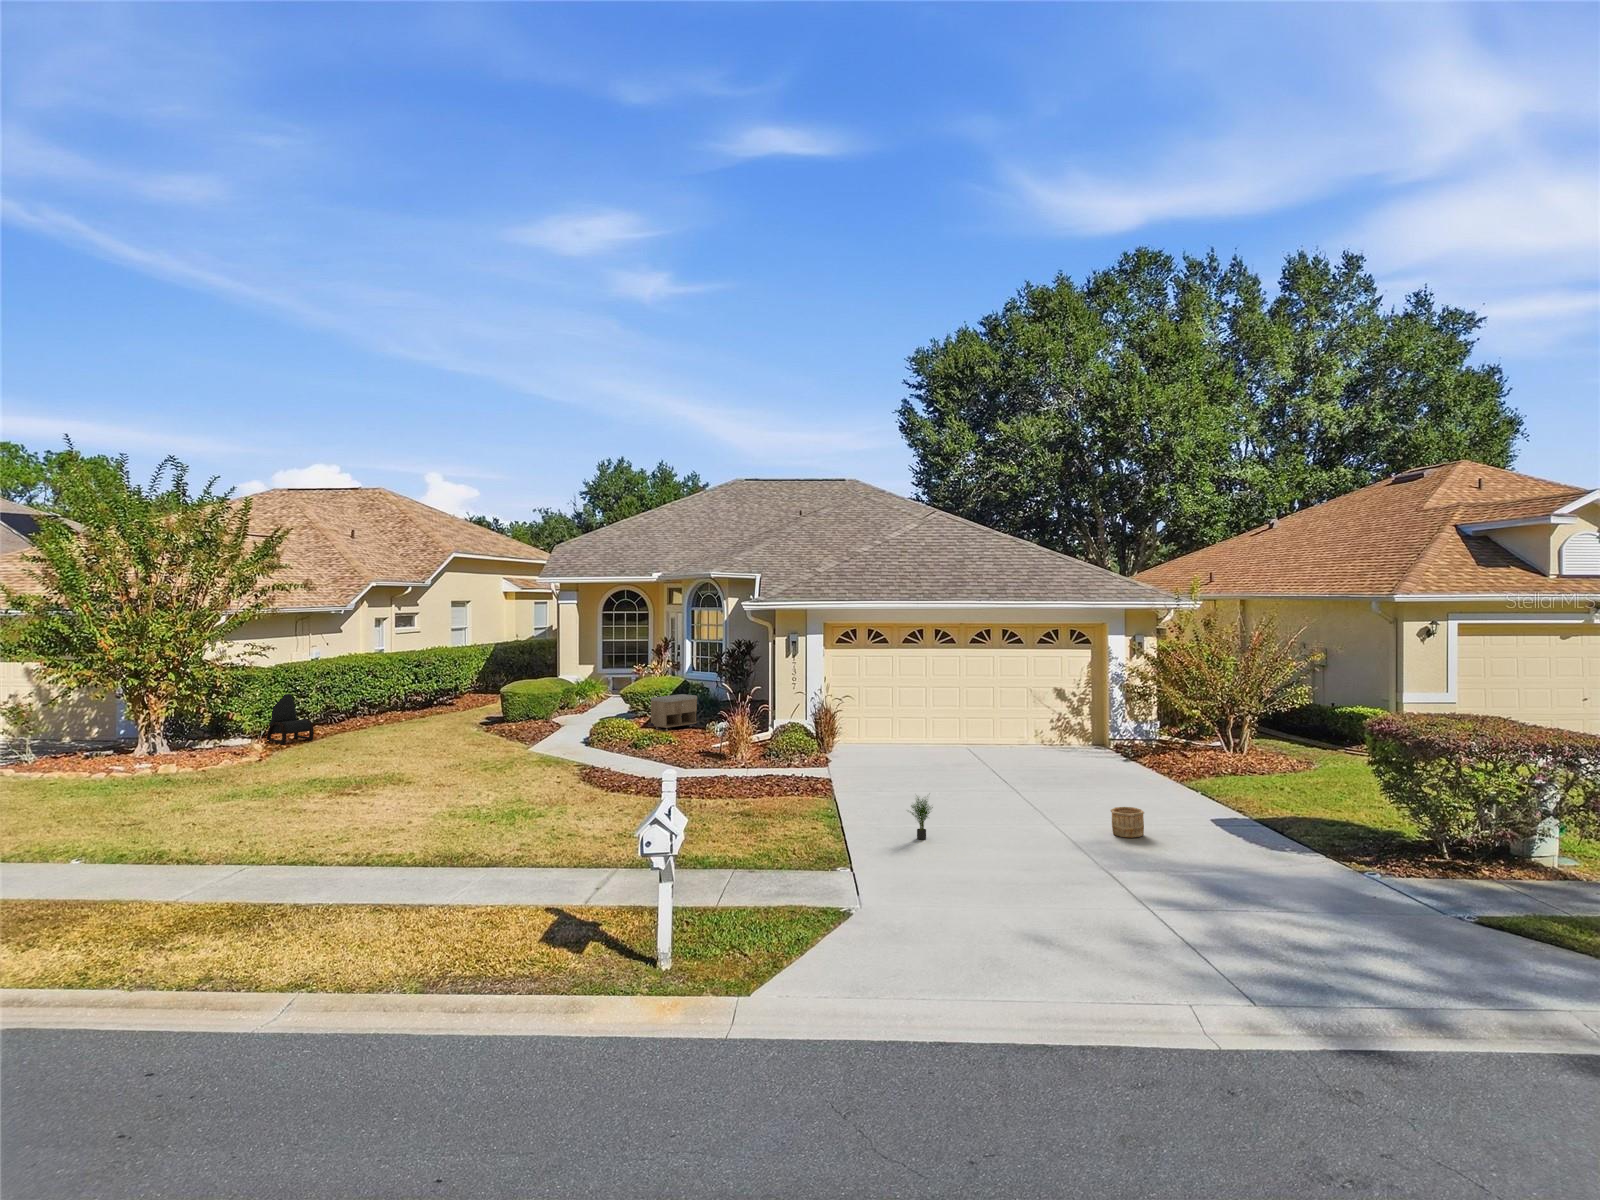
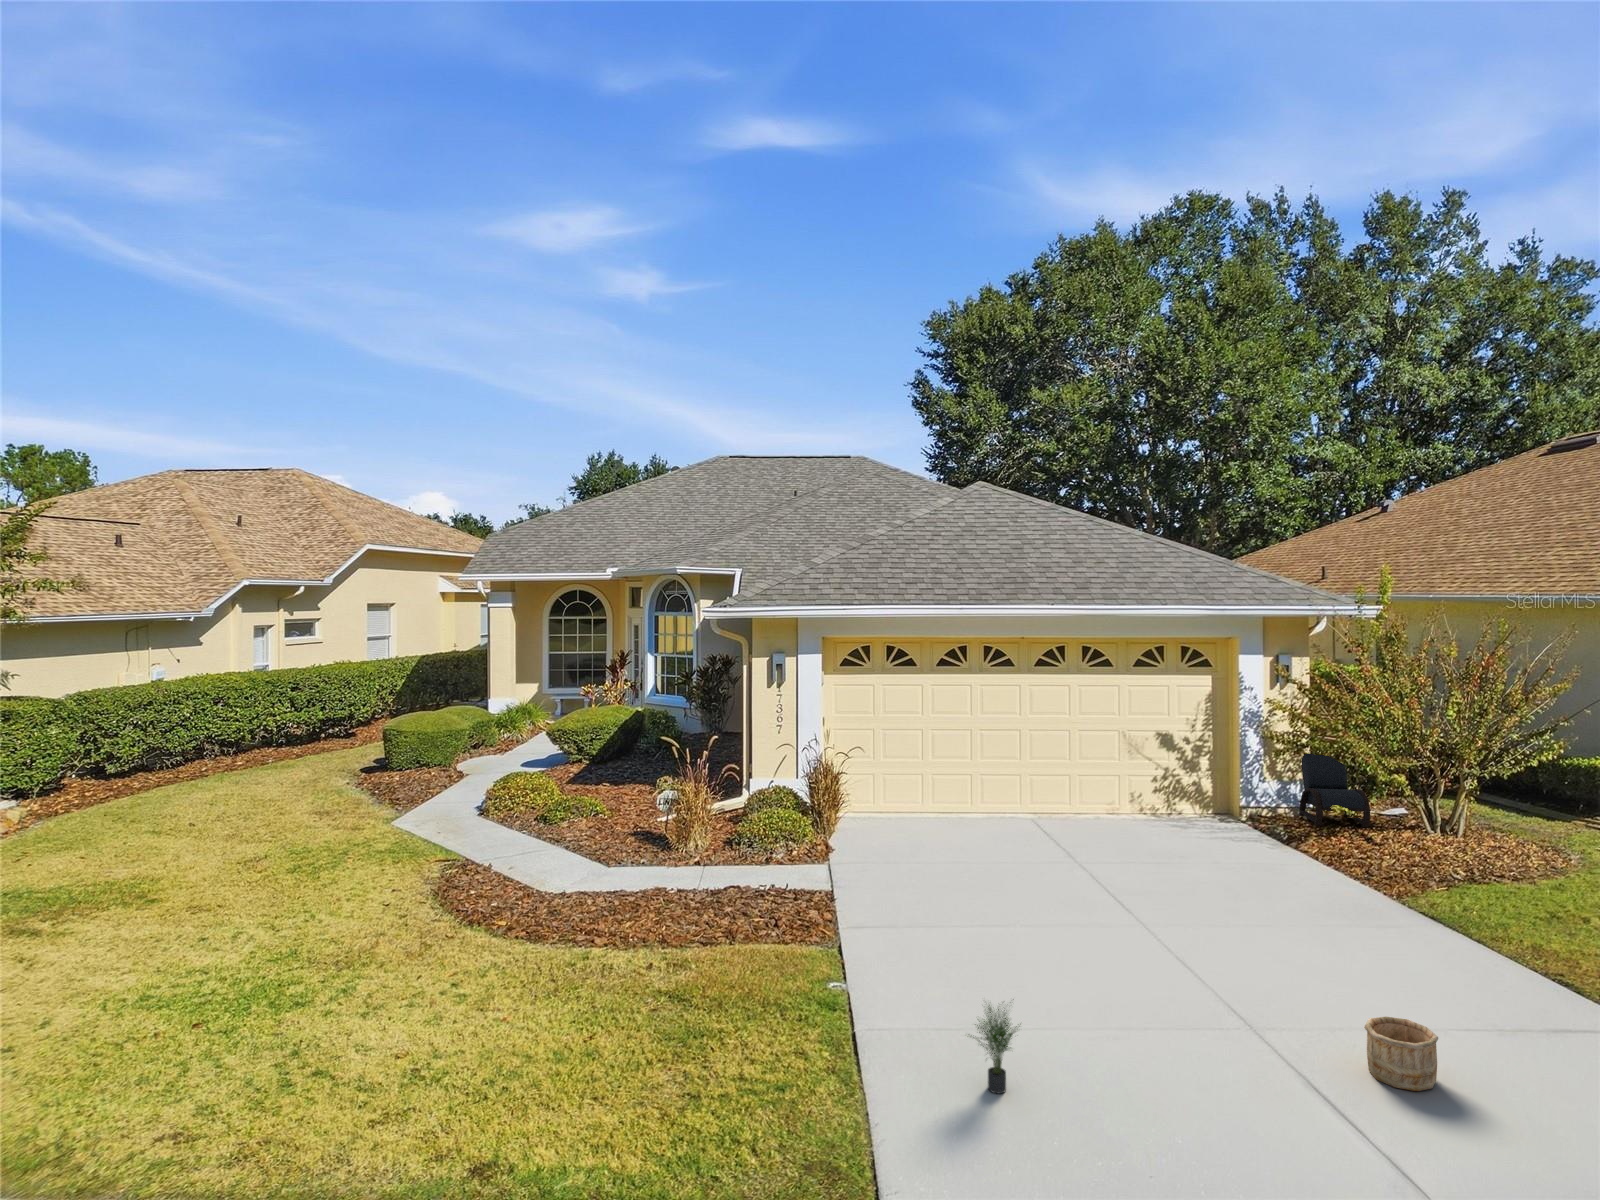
lounge chair: present [267,694,314,745] -> present [1299,754,1371,828]
storage bench: present [651,694,697,731] -> none [589,731,654,784]

